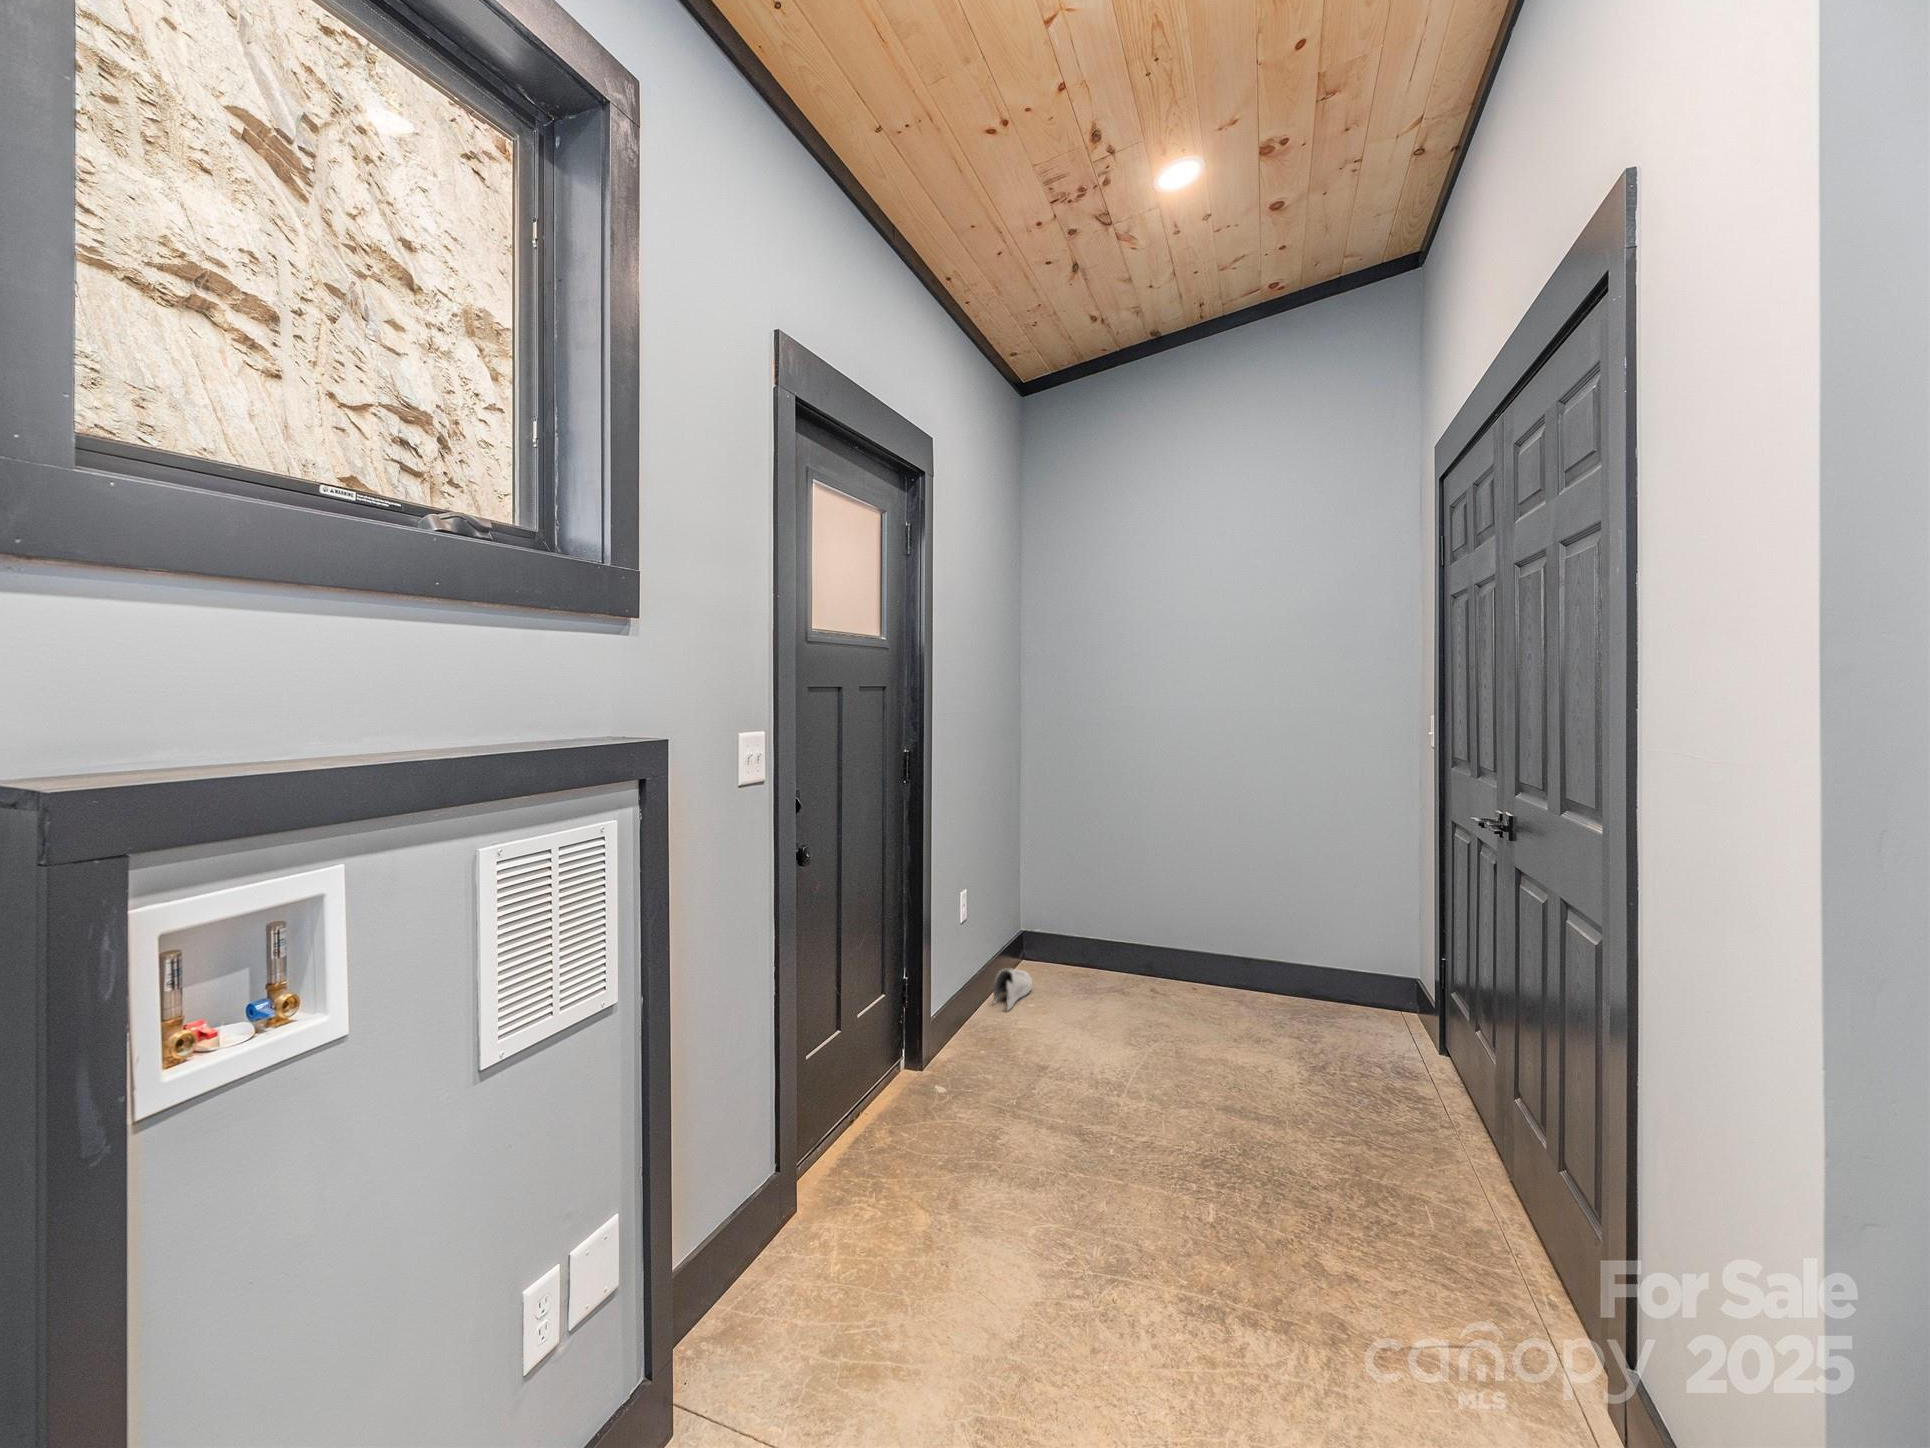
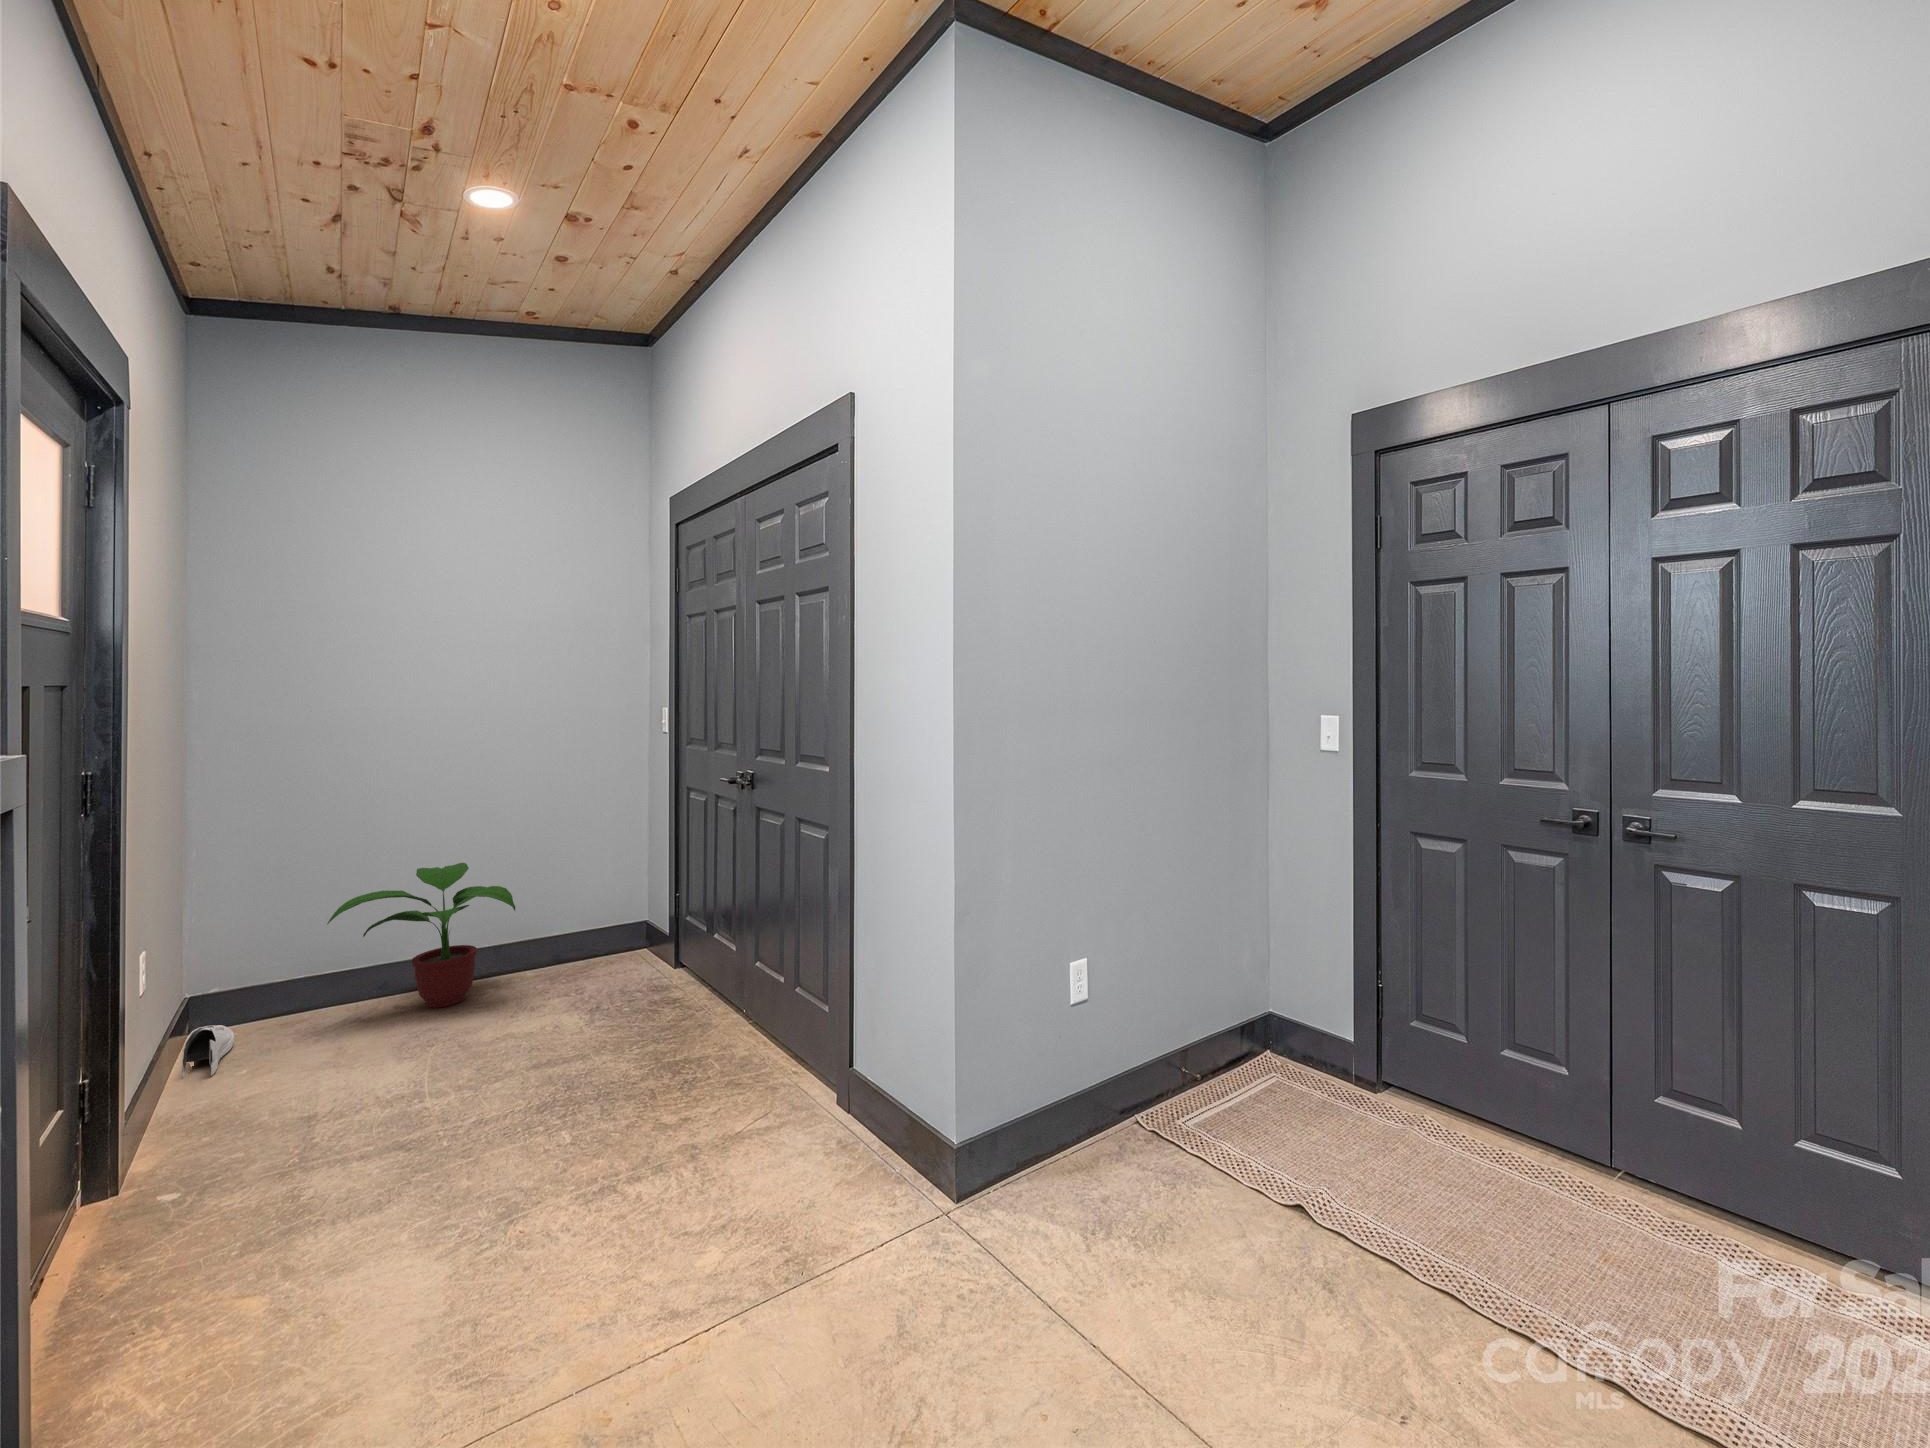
potted plant: none [1089,872,1243,1018] -> present [327,863,515,1008]

